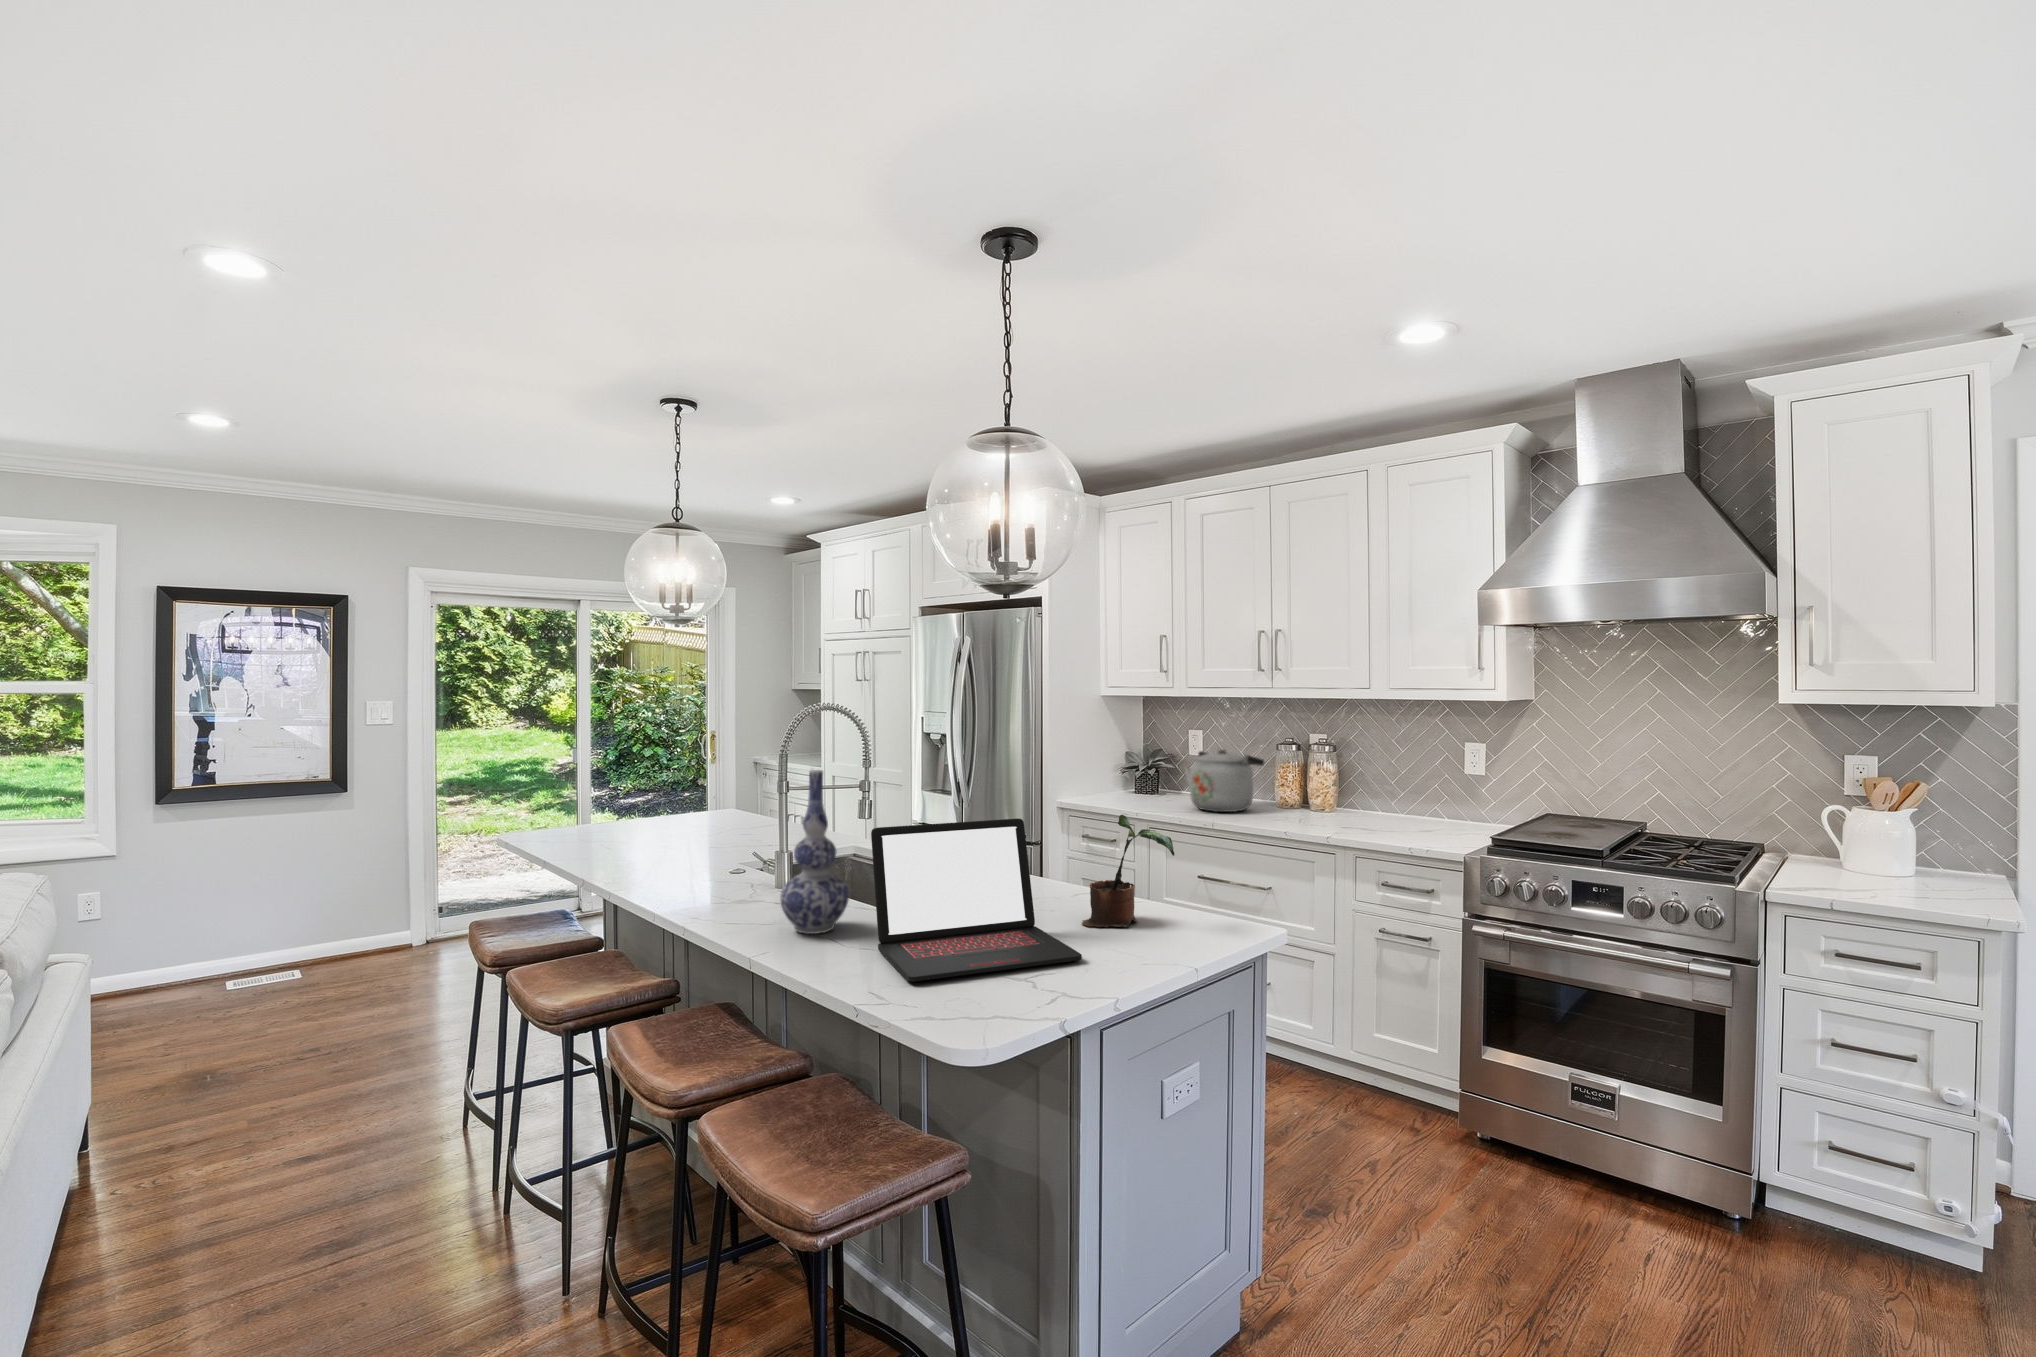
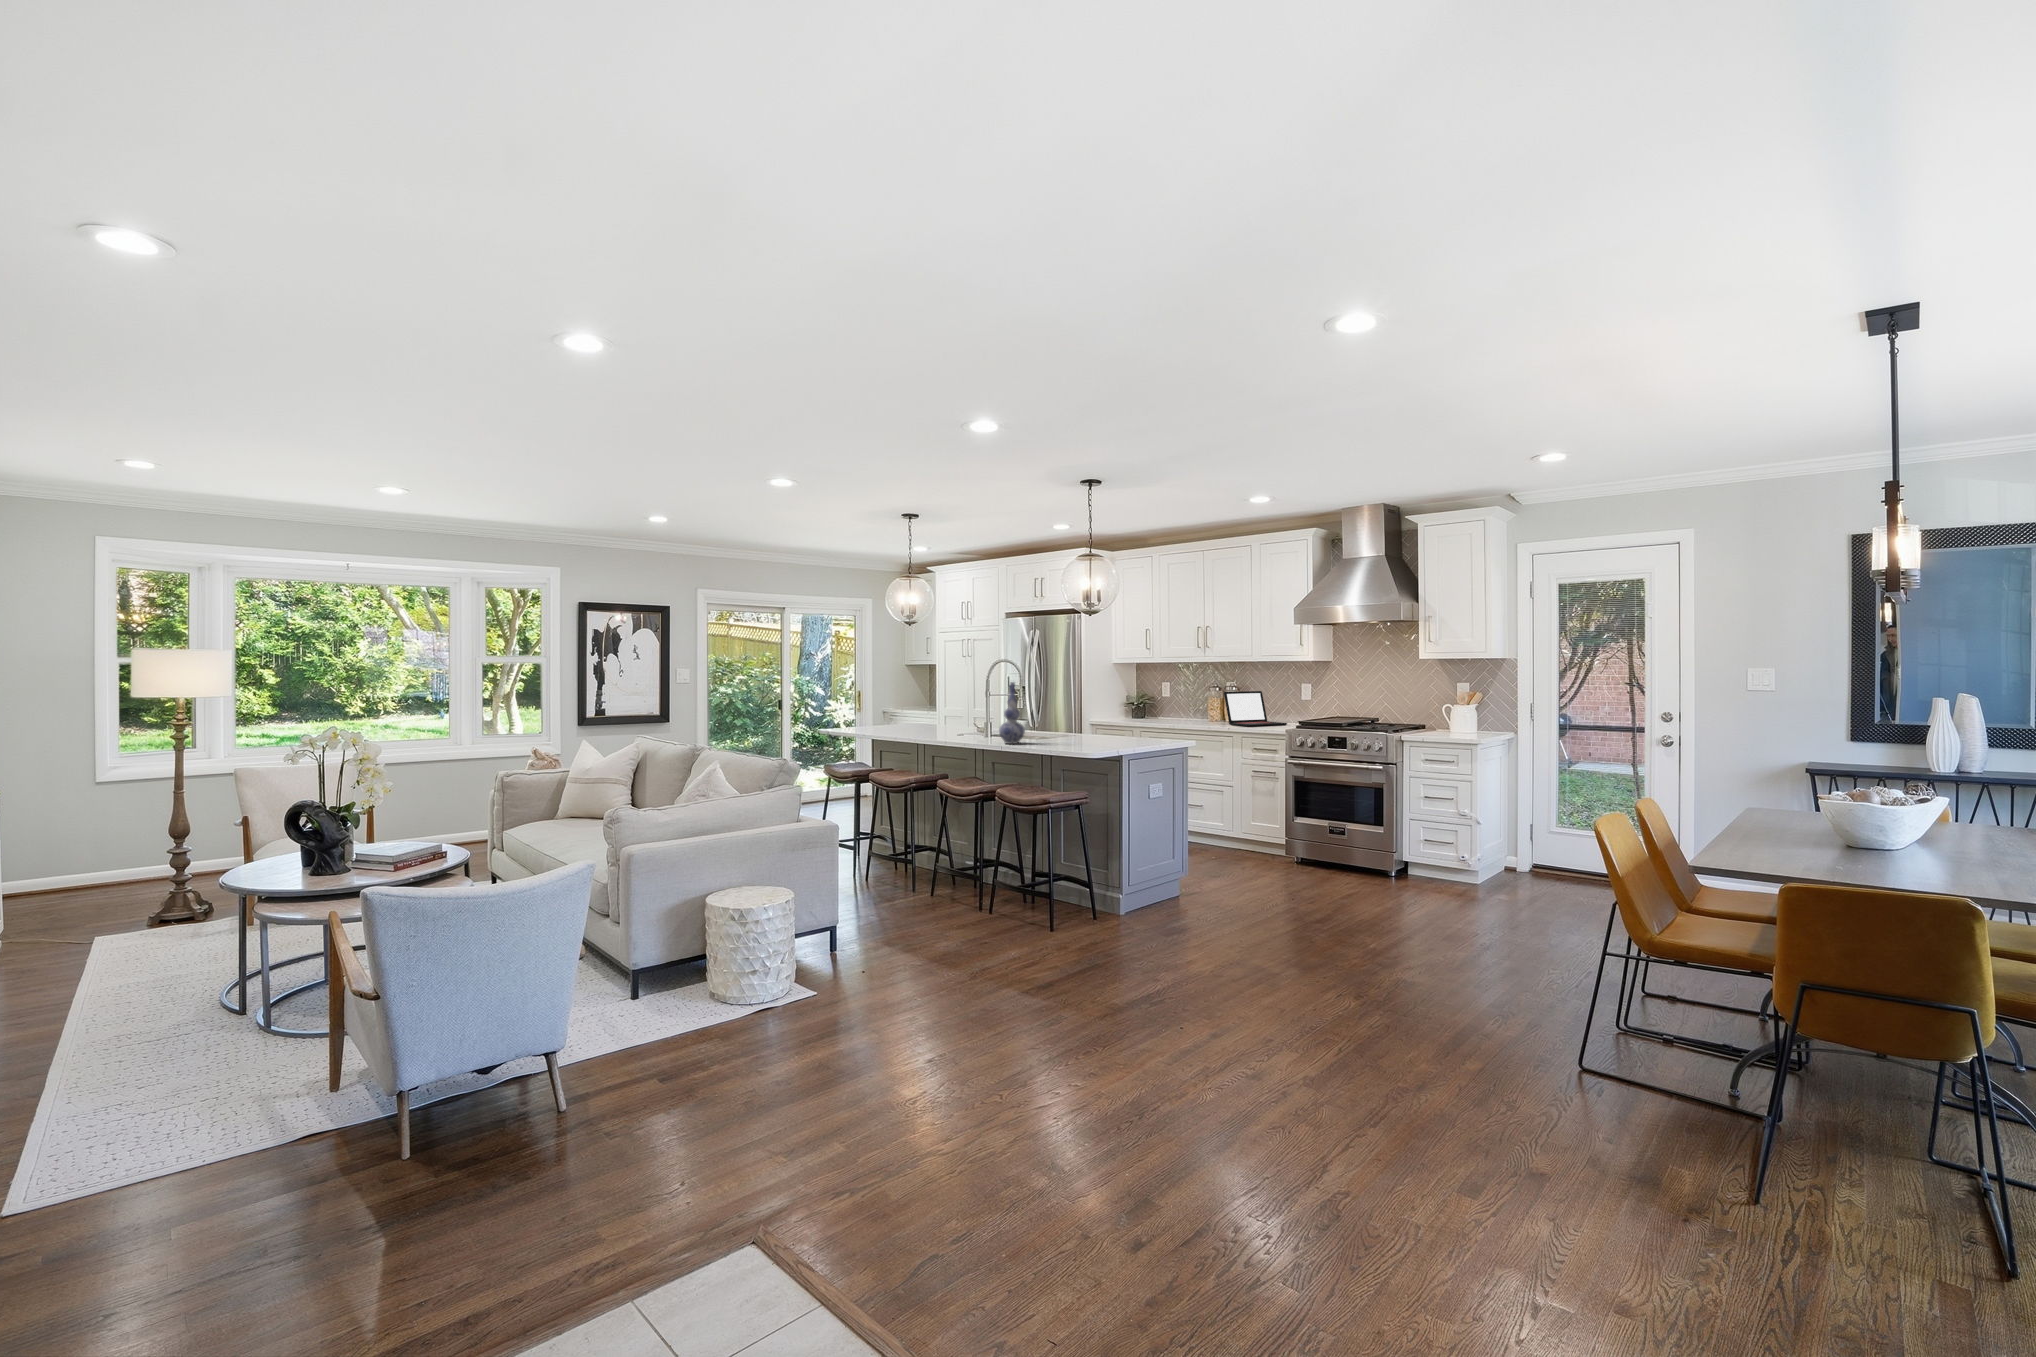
kettle: present [1185,749,1264,812] -> none [1158,689,1200,722]
potted plant: present [1082,815,1174,927] -> none [1114,698,1151,742]
laptop: present [871,819,1082,981] -> present [1224,691,1287,726]

